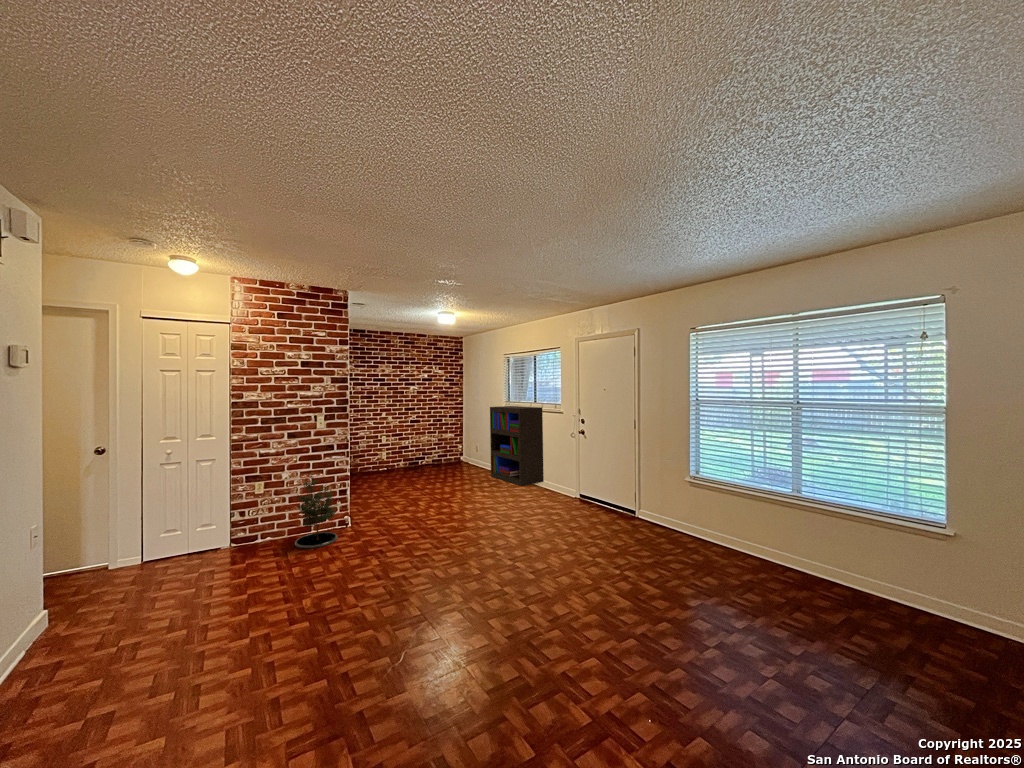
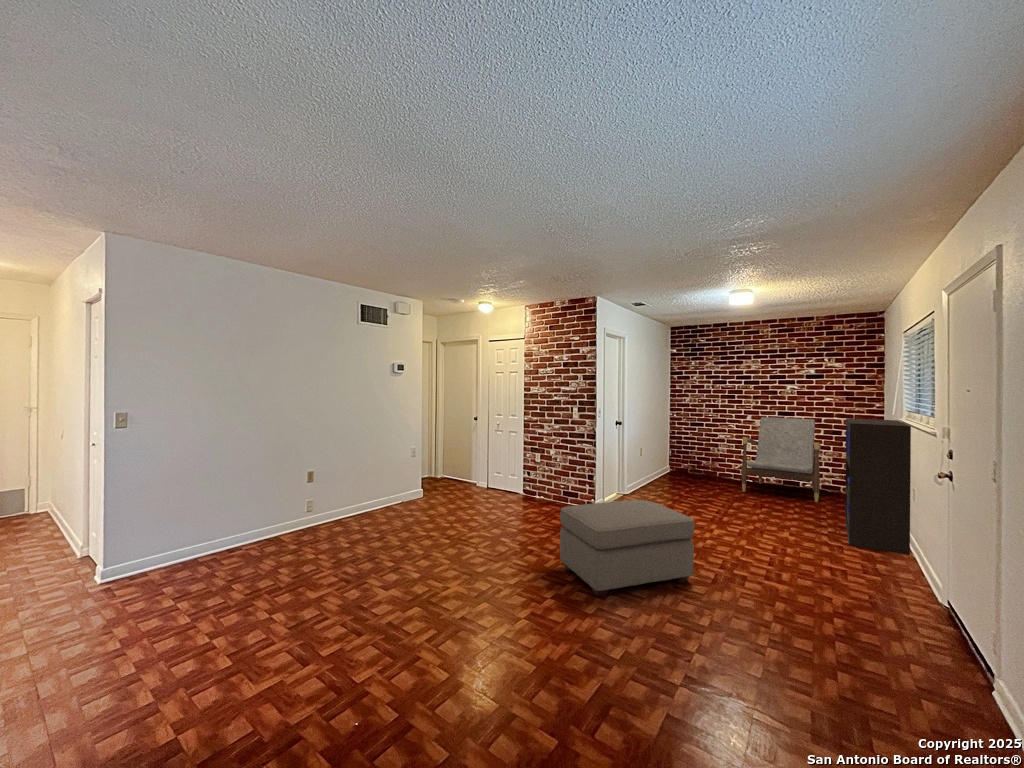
armchair: none [395,412,453,476] -> present [742,417,821,502]
potted tree: present [295,476,338,548] -> none [538,452,576,513]
ottoman: none [467,485,545,570] -> present [560,500,694,596]

